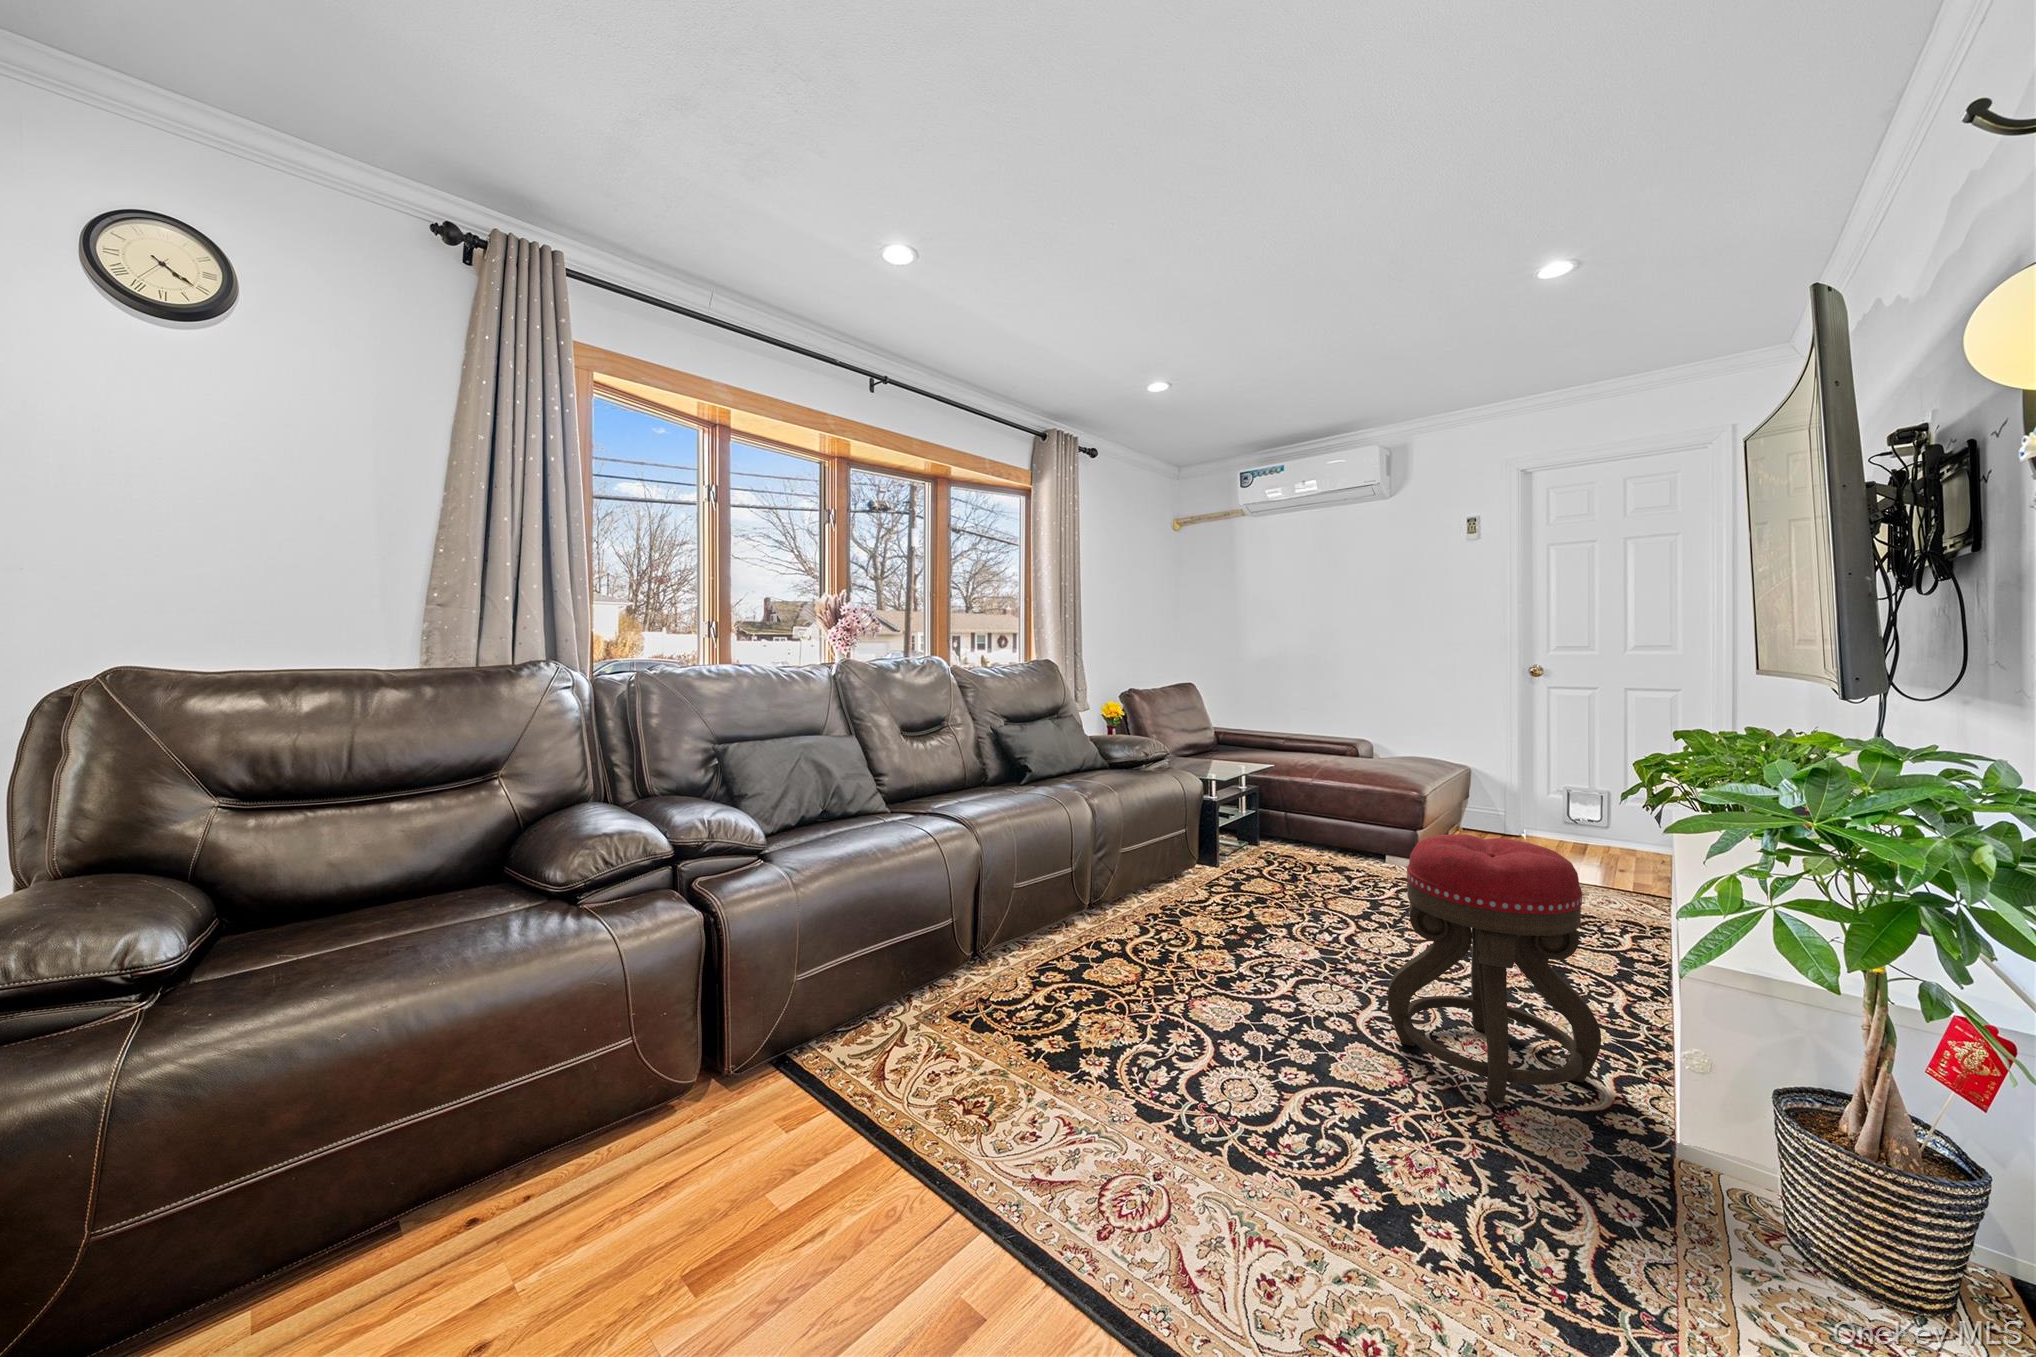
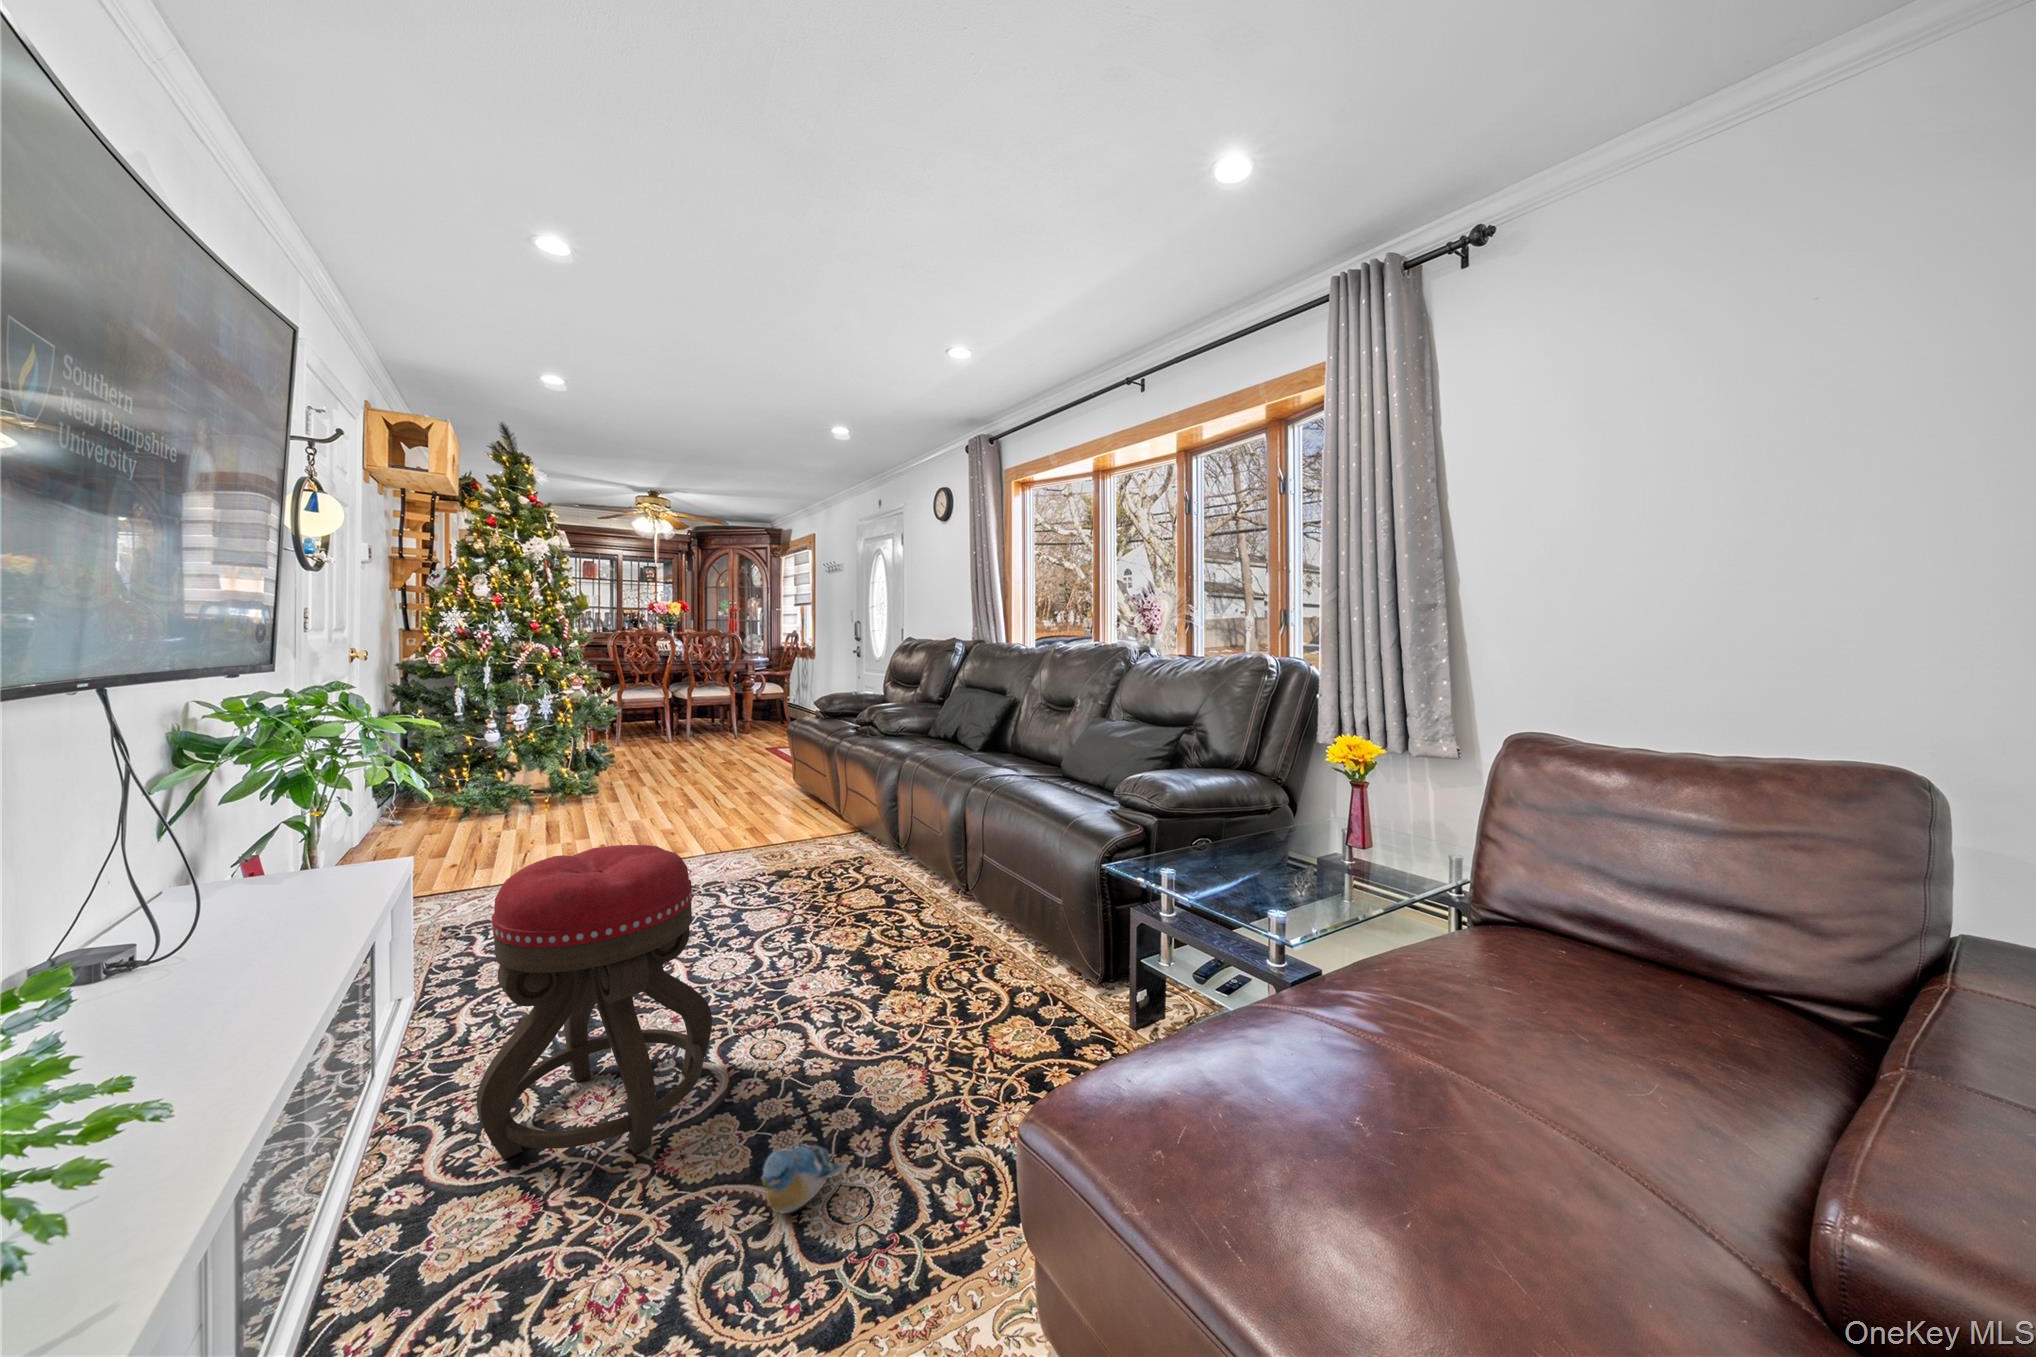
plush toy: none [1563,1159,1680,1244] -> present [762,1144,847,1214]

